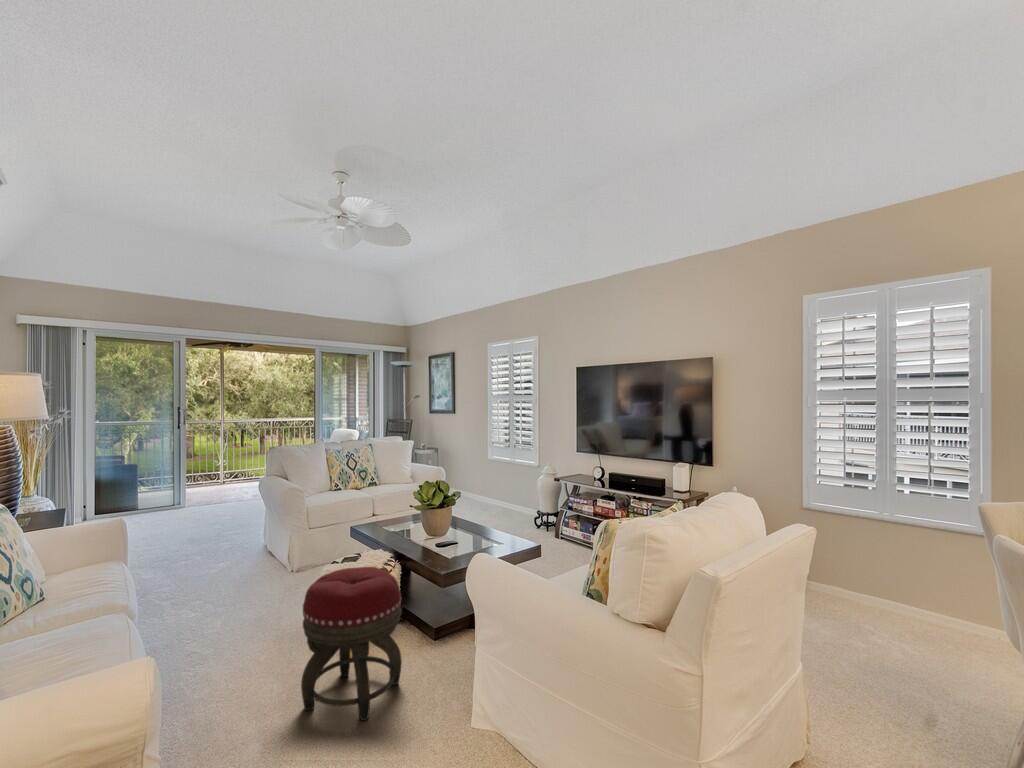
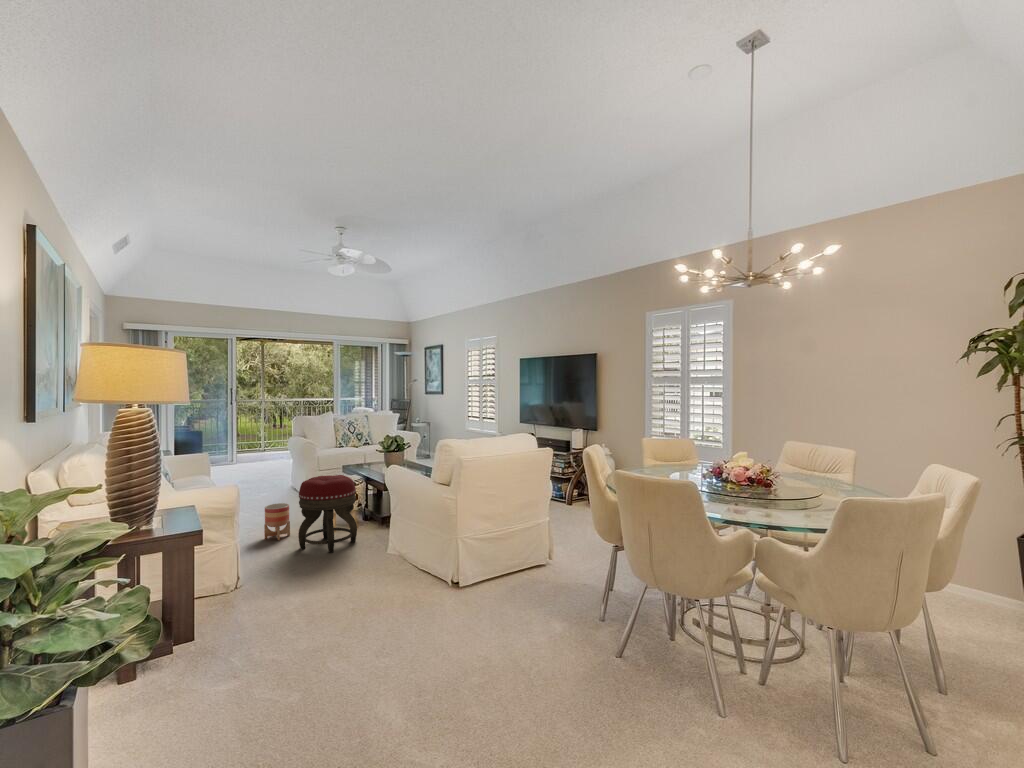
planter: none [235,613,280,686] -> present [264,503,290,540]

